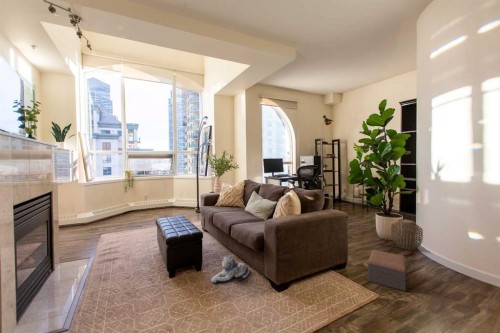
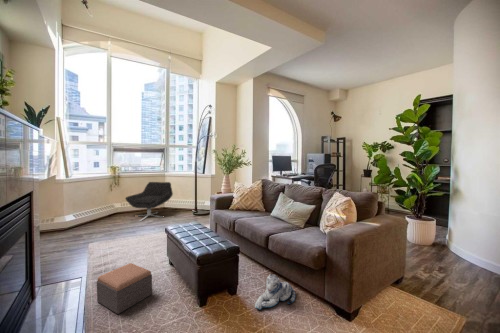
lounge chair: none [138,184,178,217] -> present [126,182,173,221]
woven basket: present [391,219,423,250] -> none [430,226,467,260]
footstool: present [368,250,406,291] -> present [97,263,152,314]

